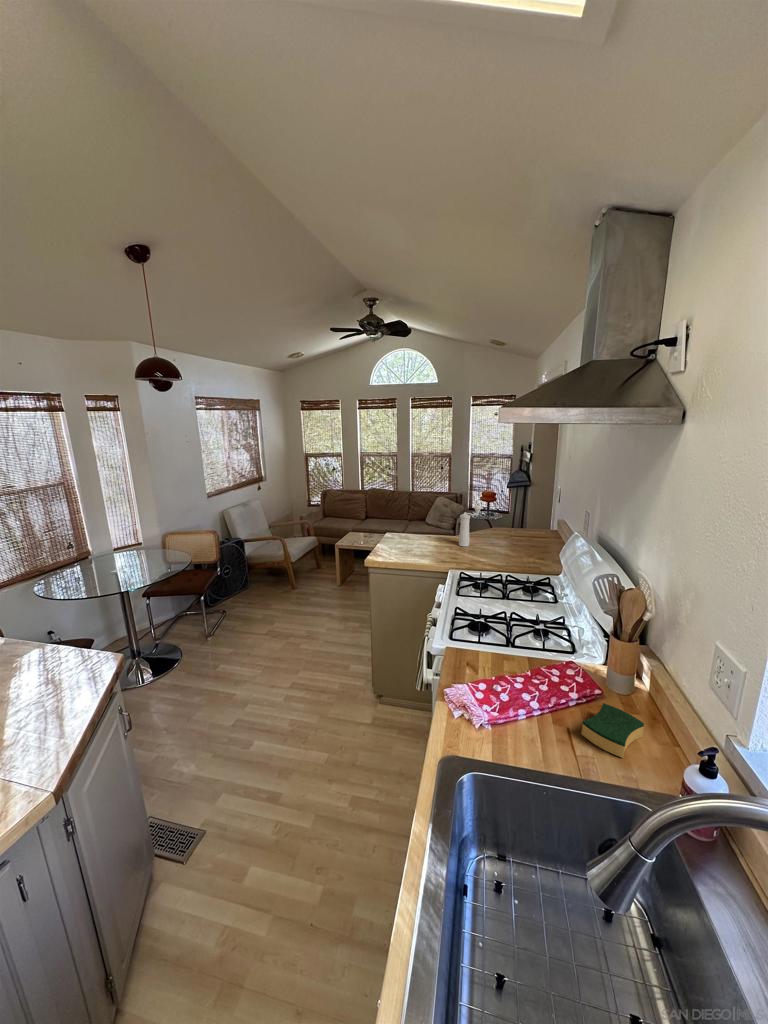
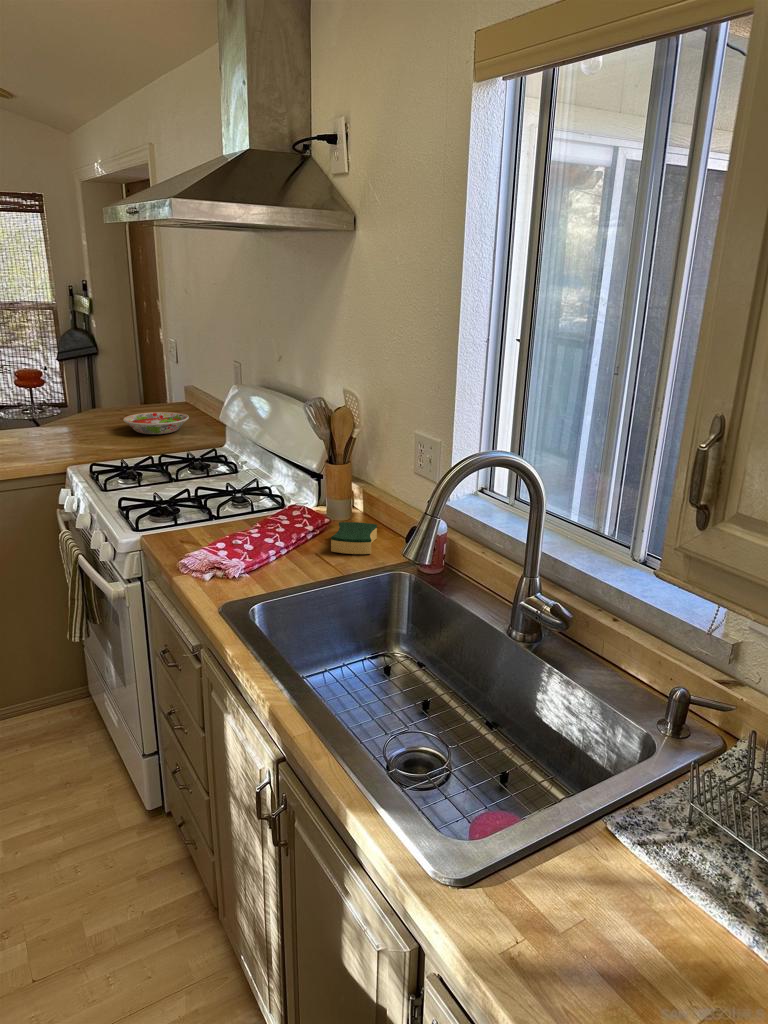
pepper mill: present [459,505,482,547] -> none [50,371,80,437]
bowl: none [500,538,545,556] -> present [123,412,189,434]

